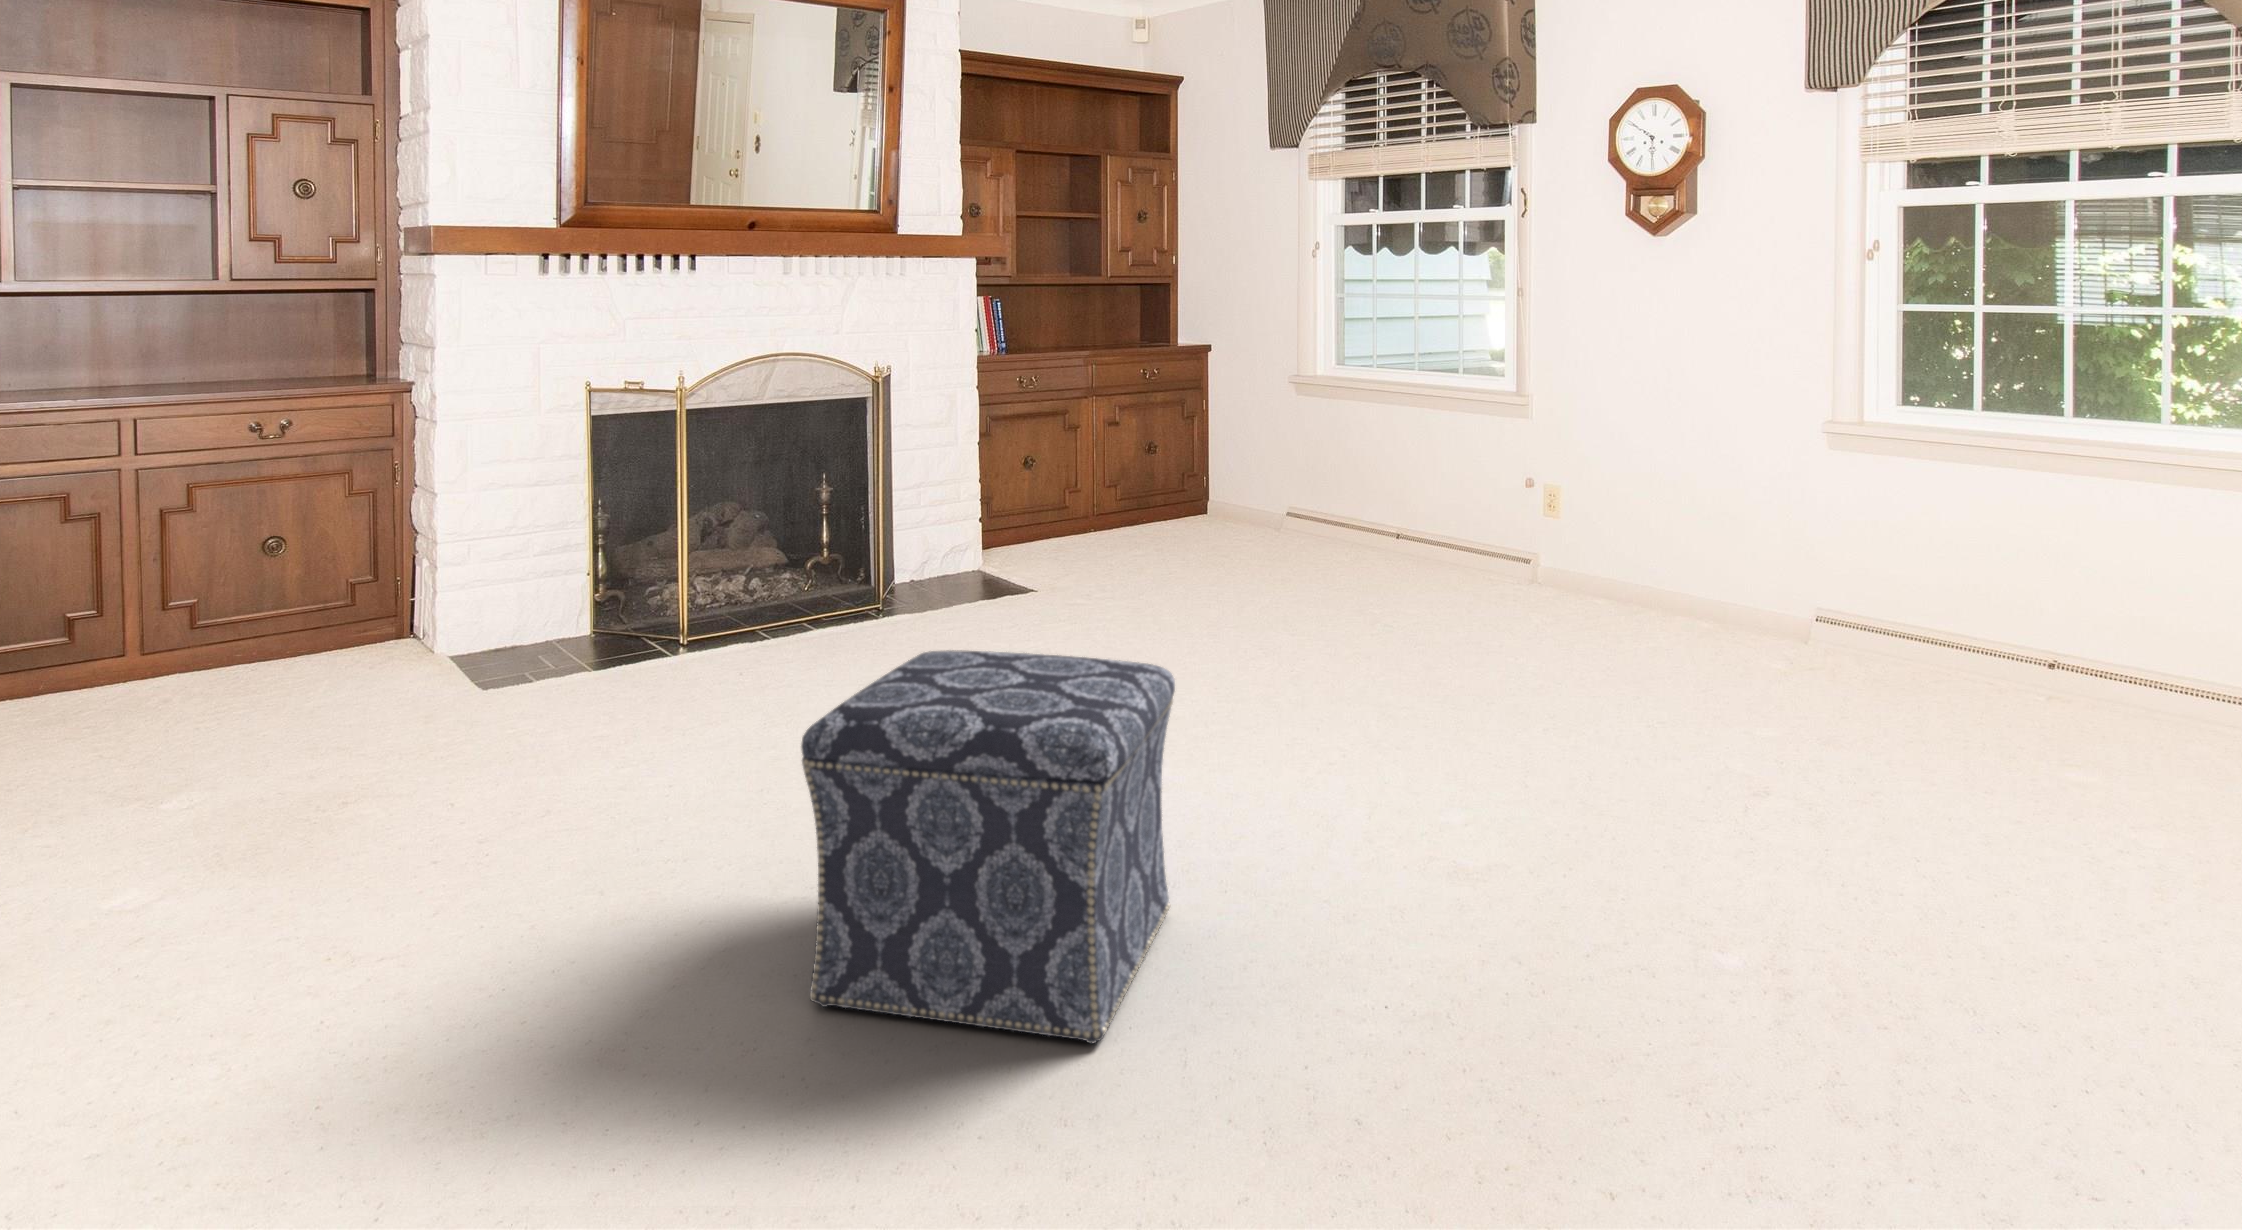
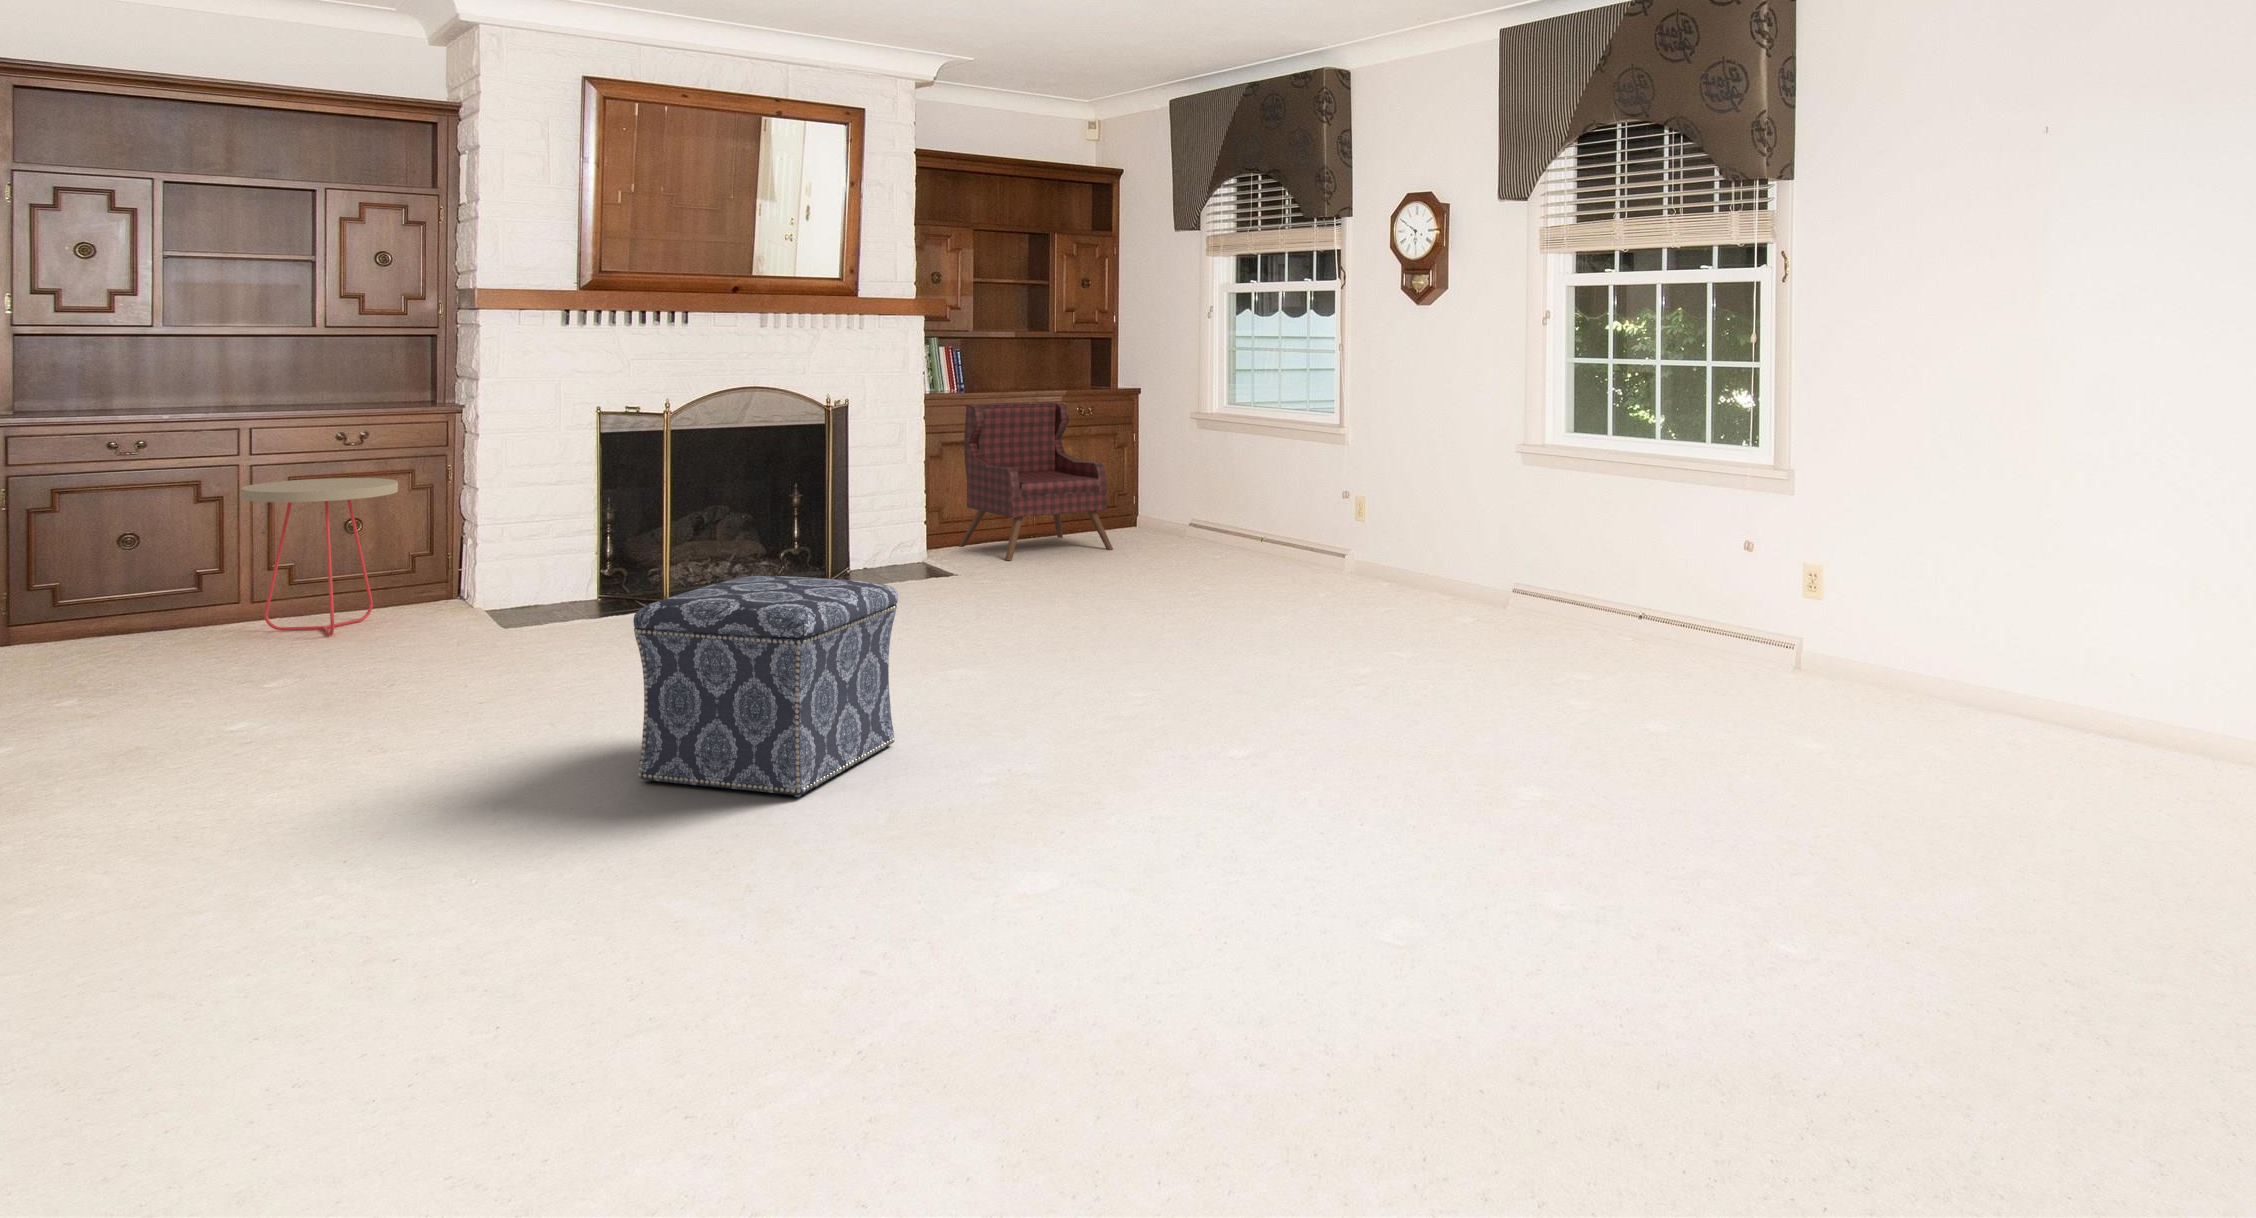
armchair: none [1010,368,1204,569] -> present [959,403,1113,560]
side table: none [129,483,339,702] -> present [241,478,398,636]

